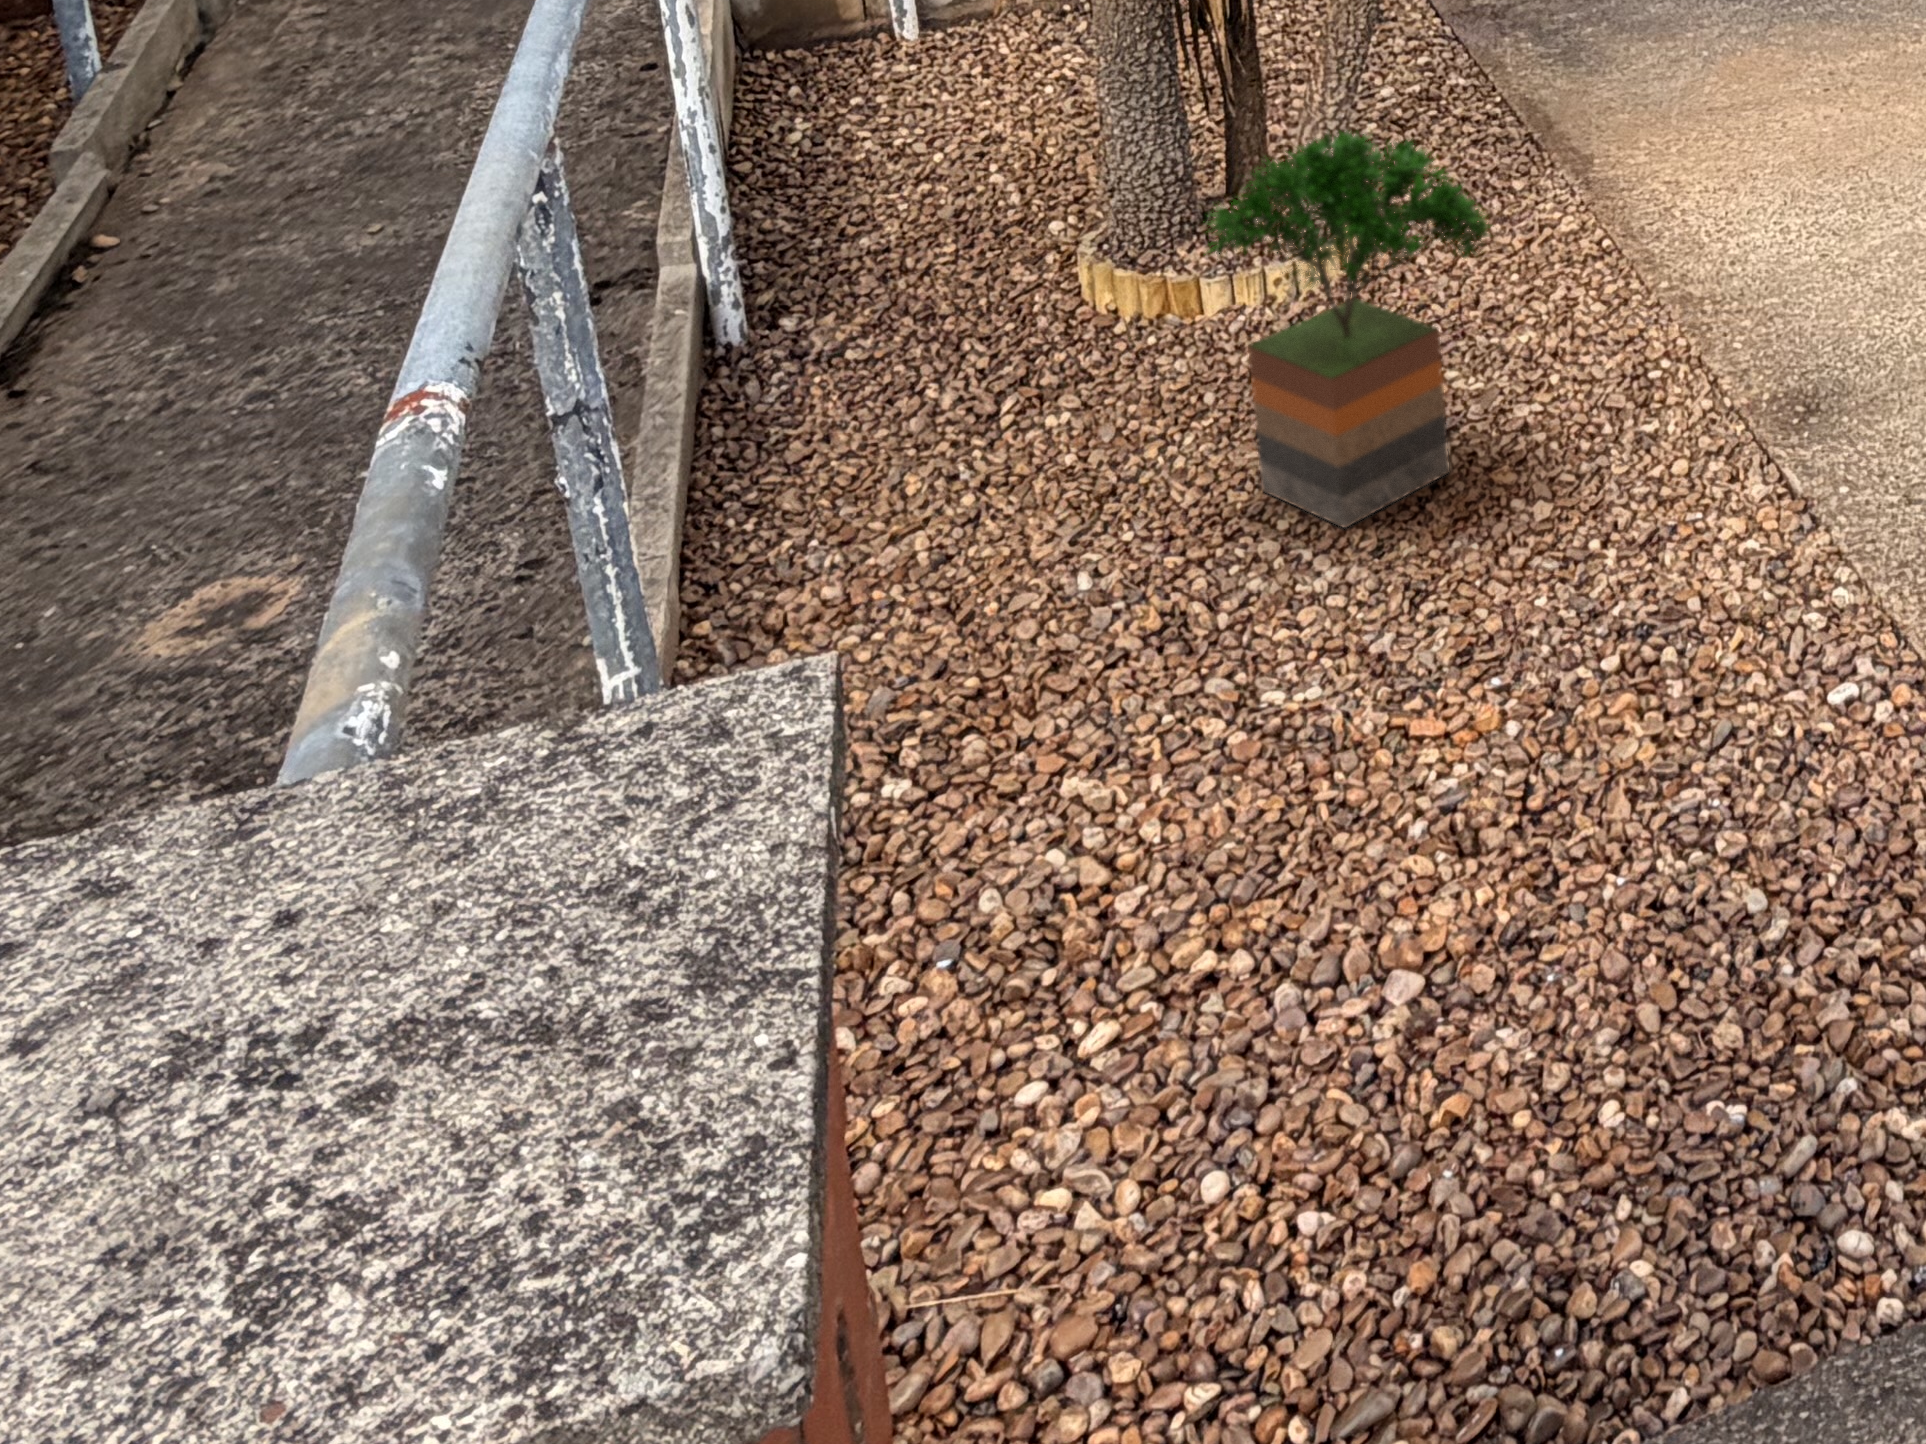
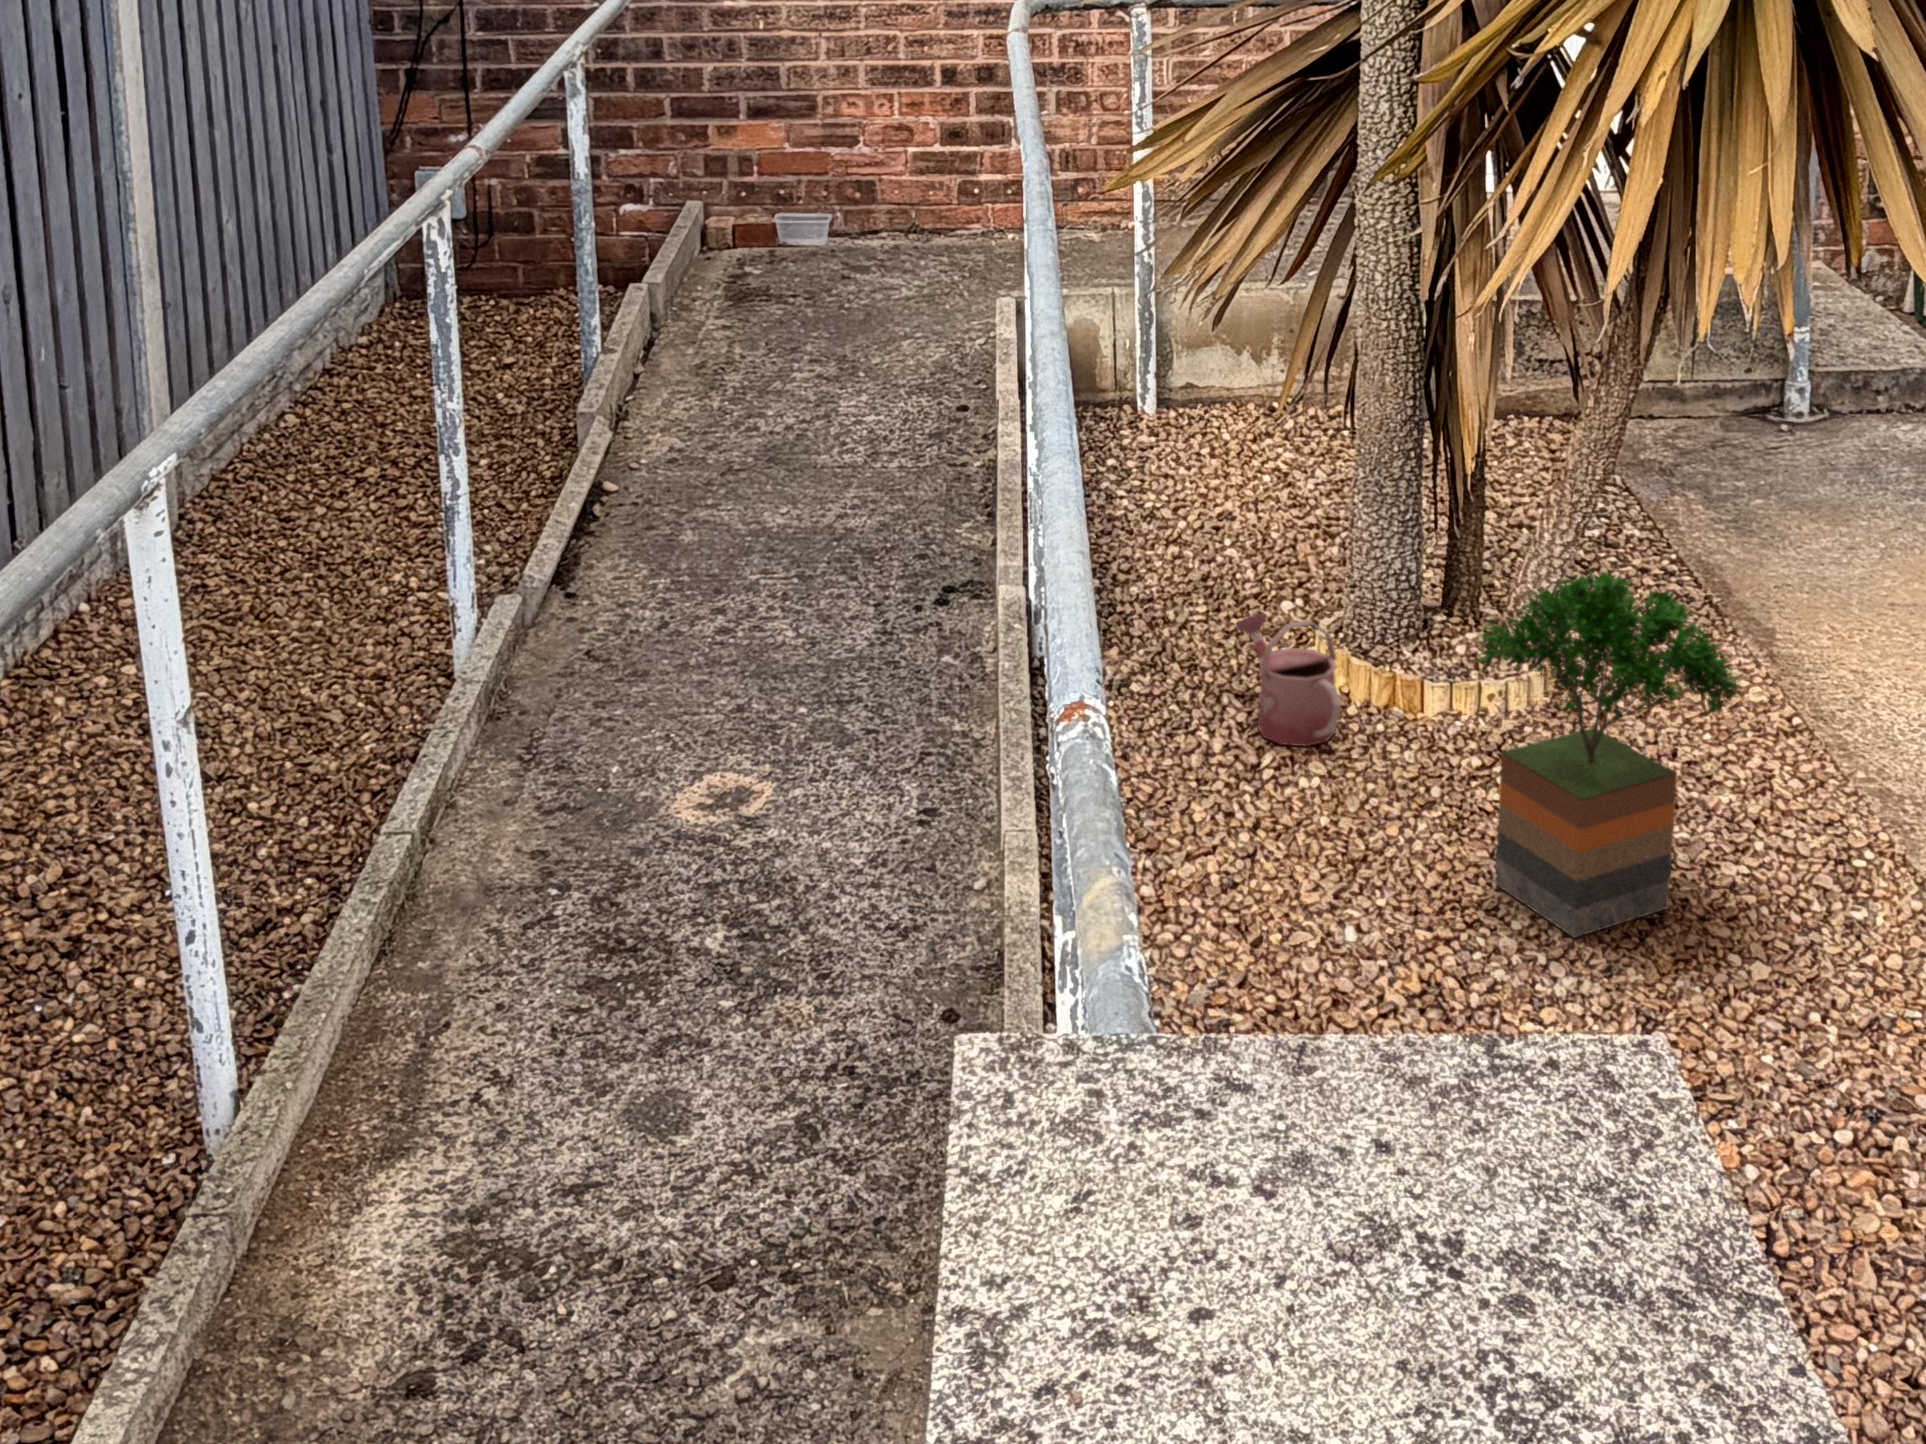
watering can: none [962,243,1093,390] -> present [1236,614,1341,746]

